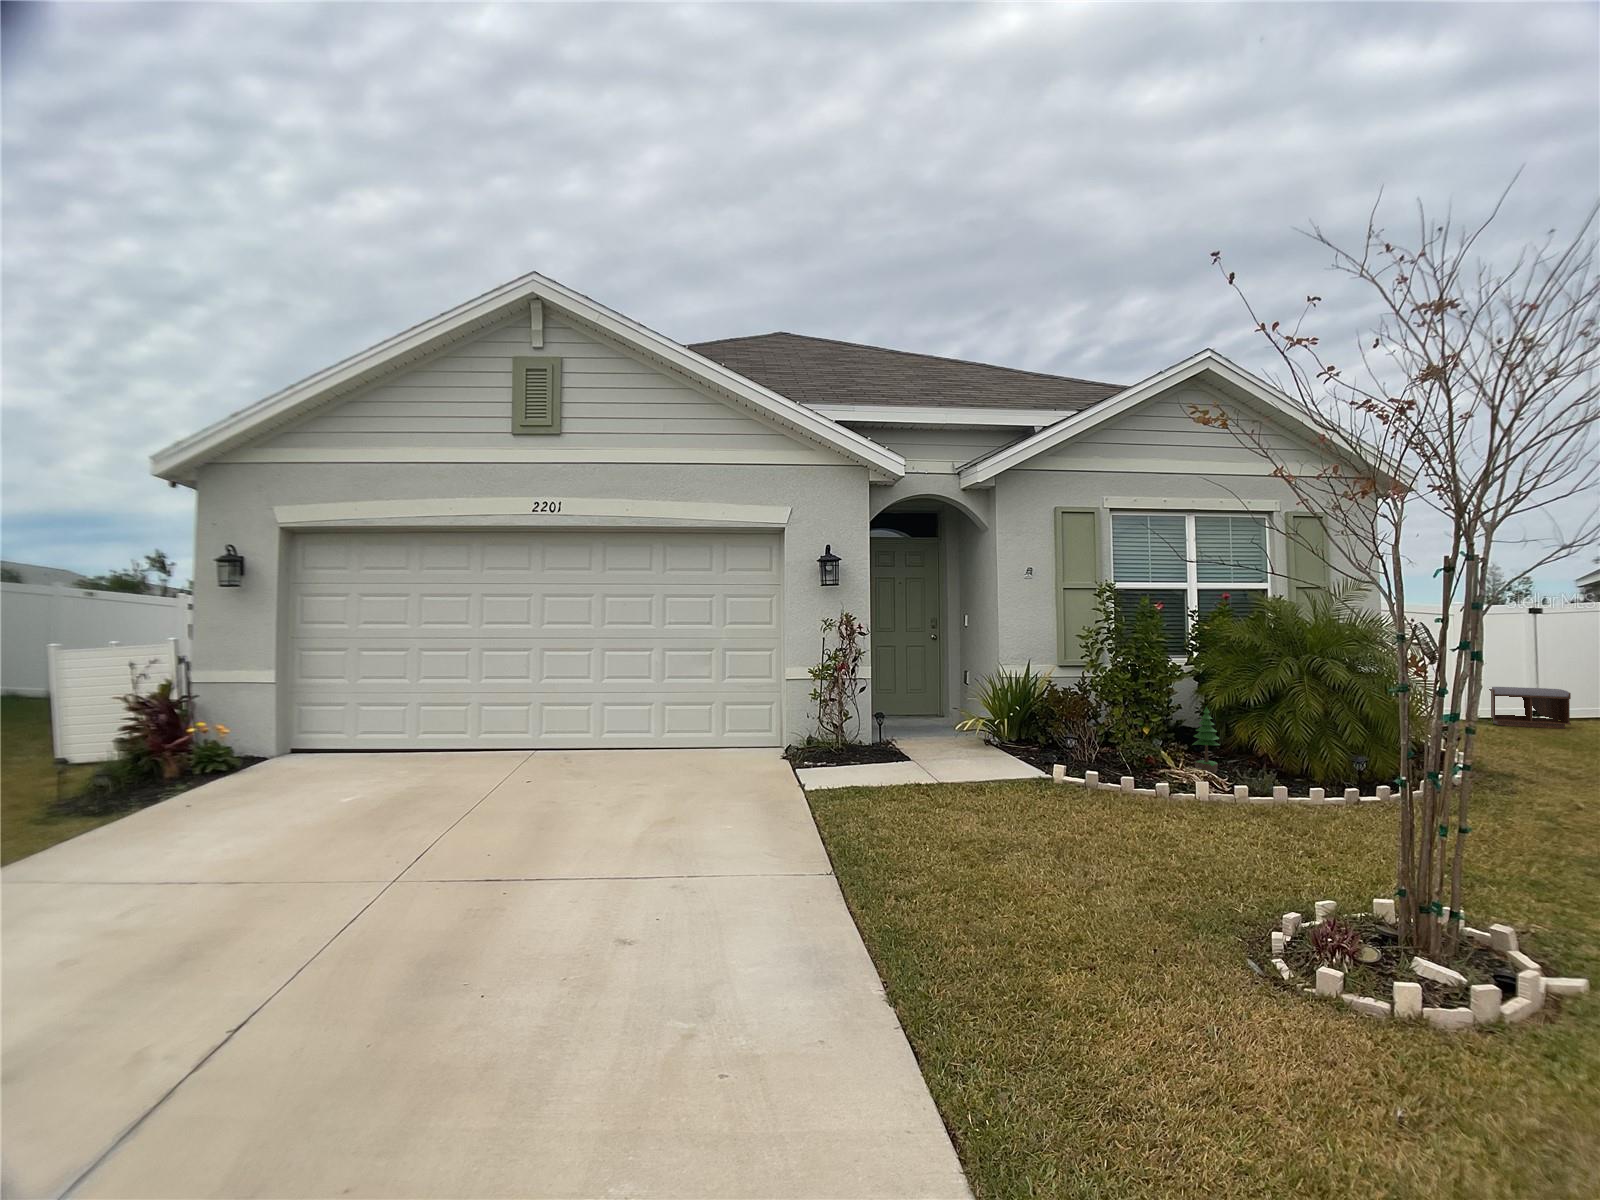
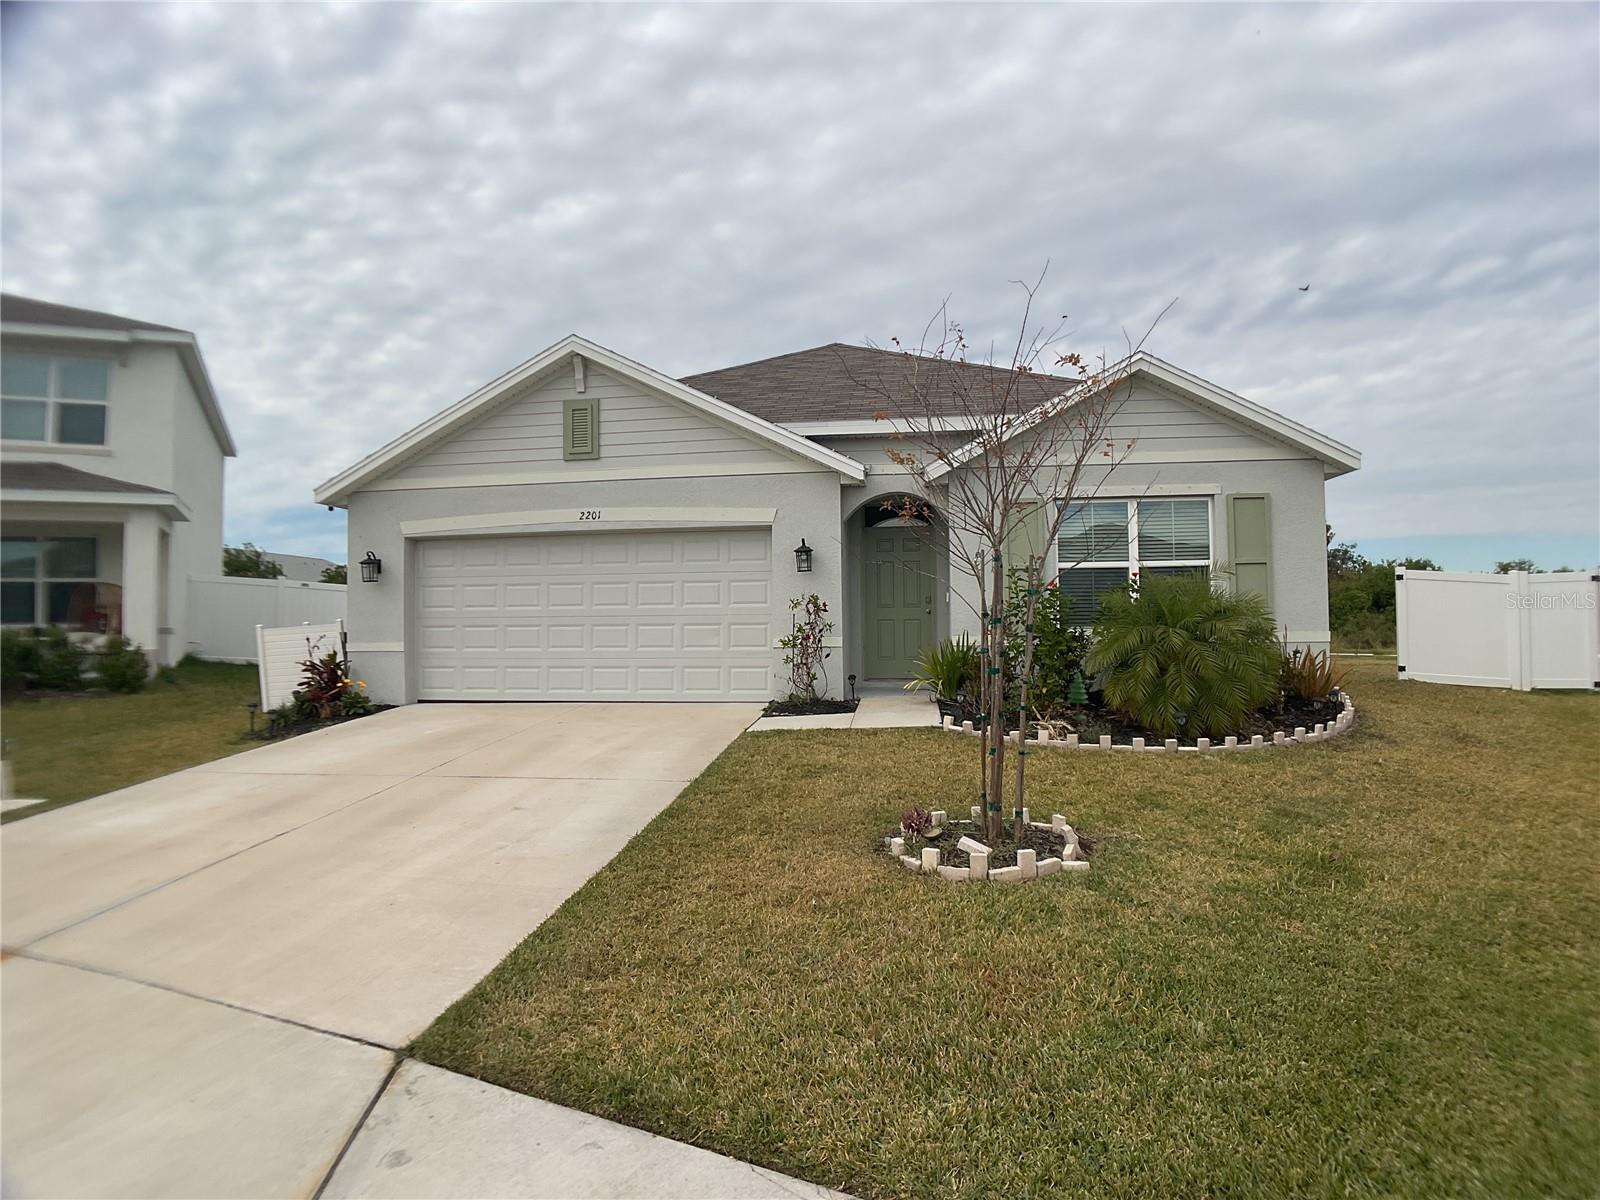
bench: present [1489,687,1571,729] -> none [1444,652,1519,692]

